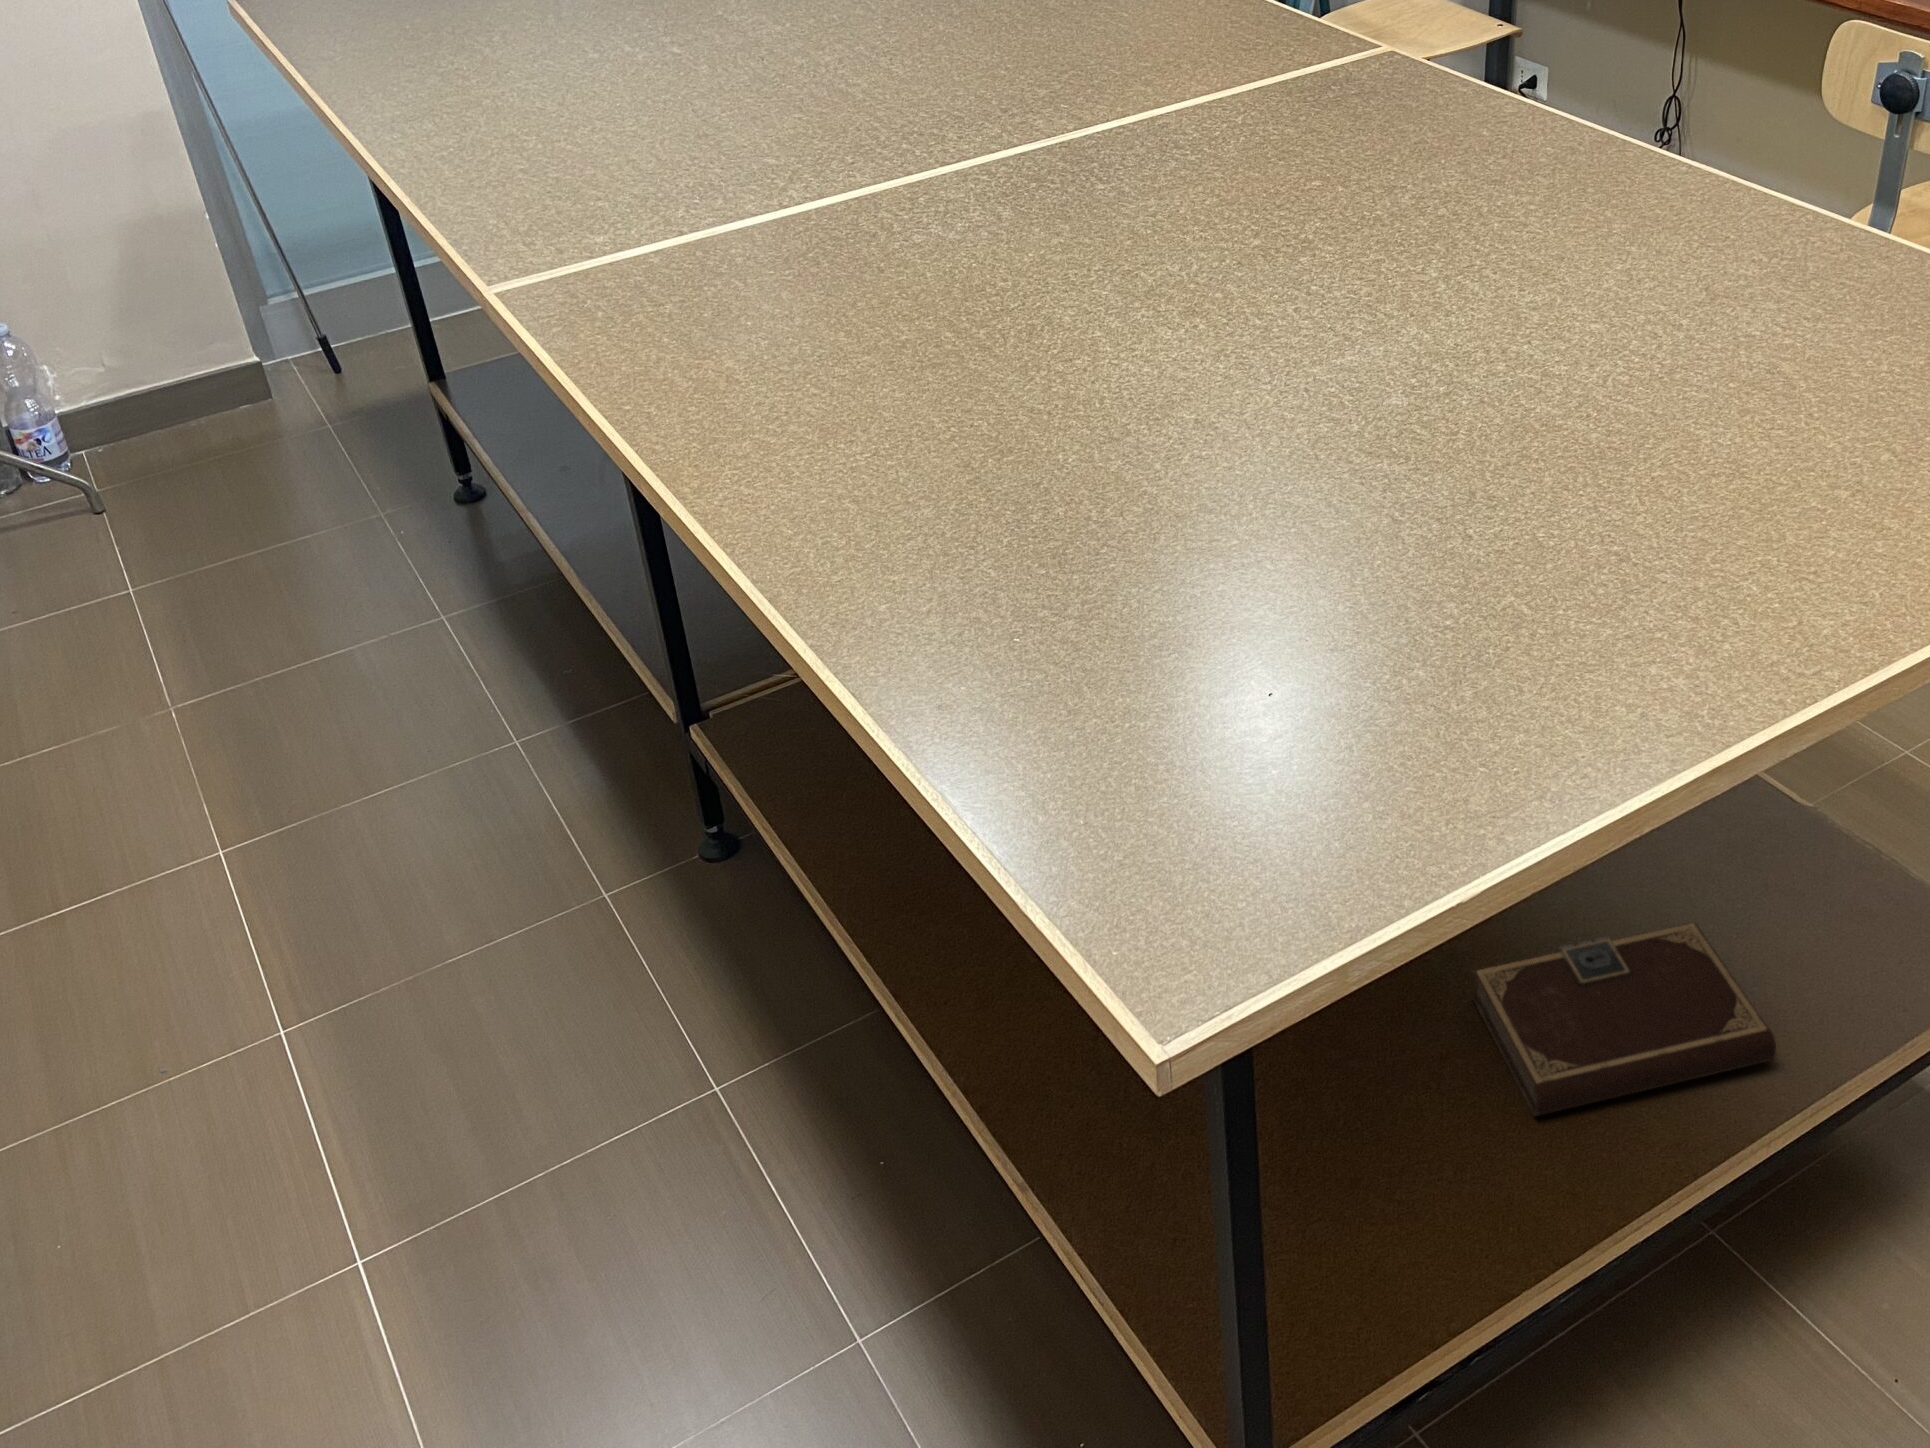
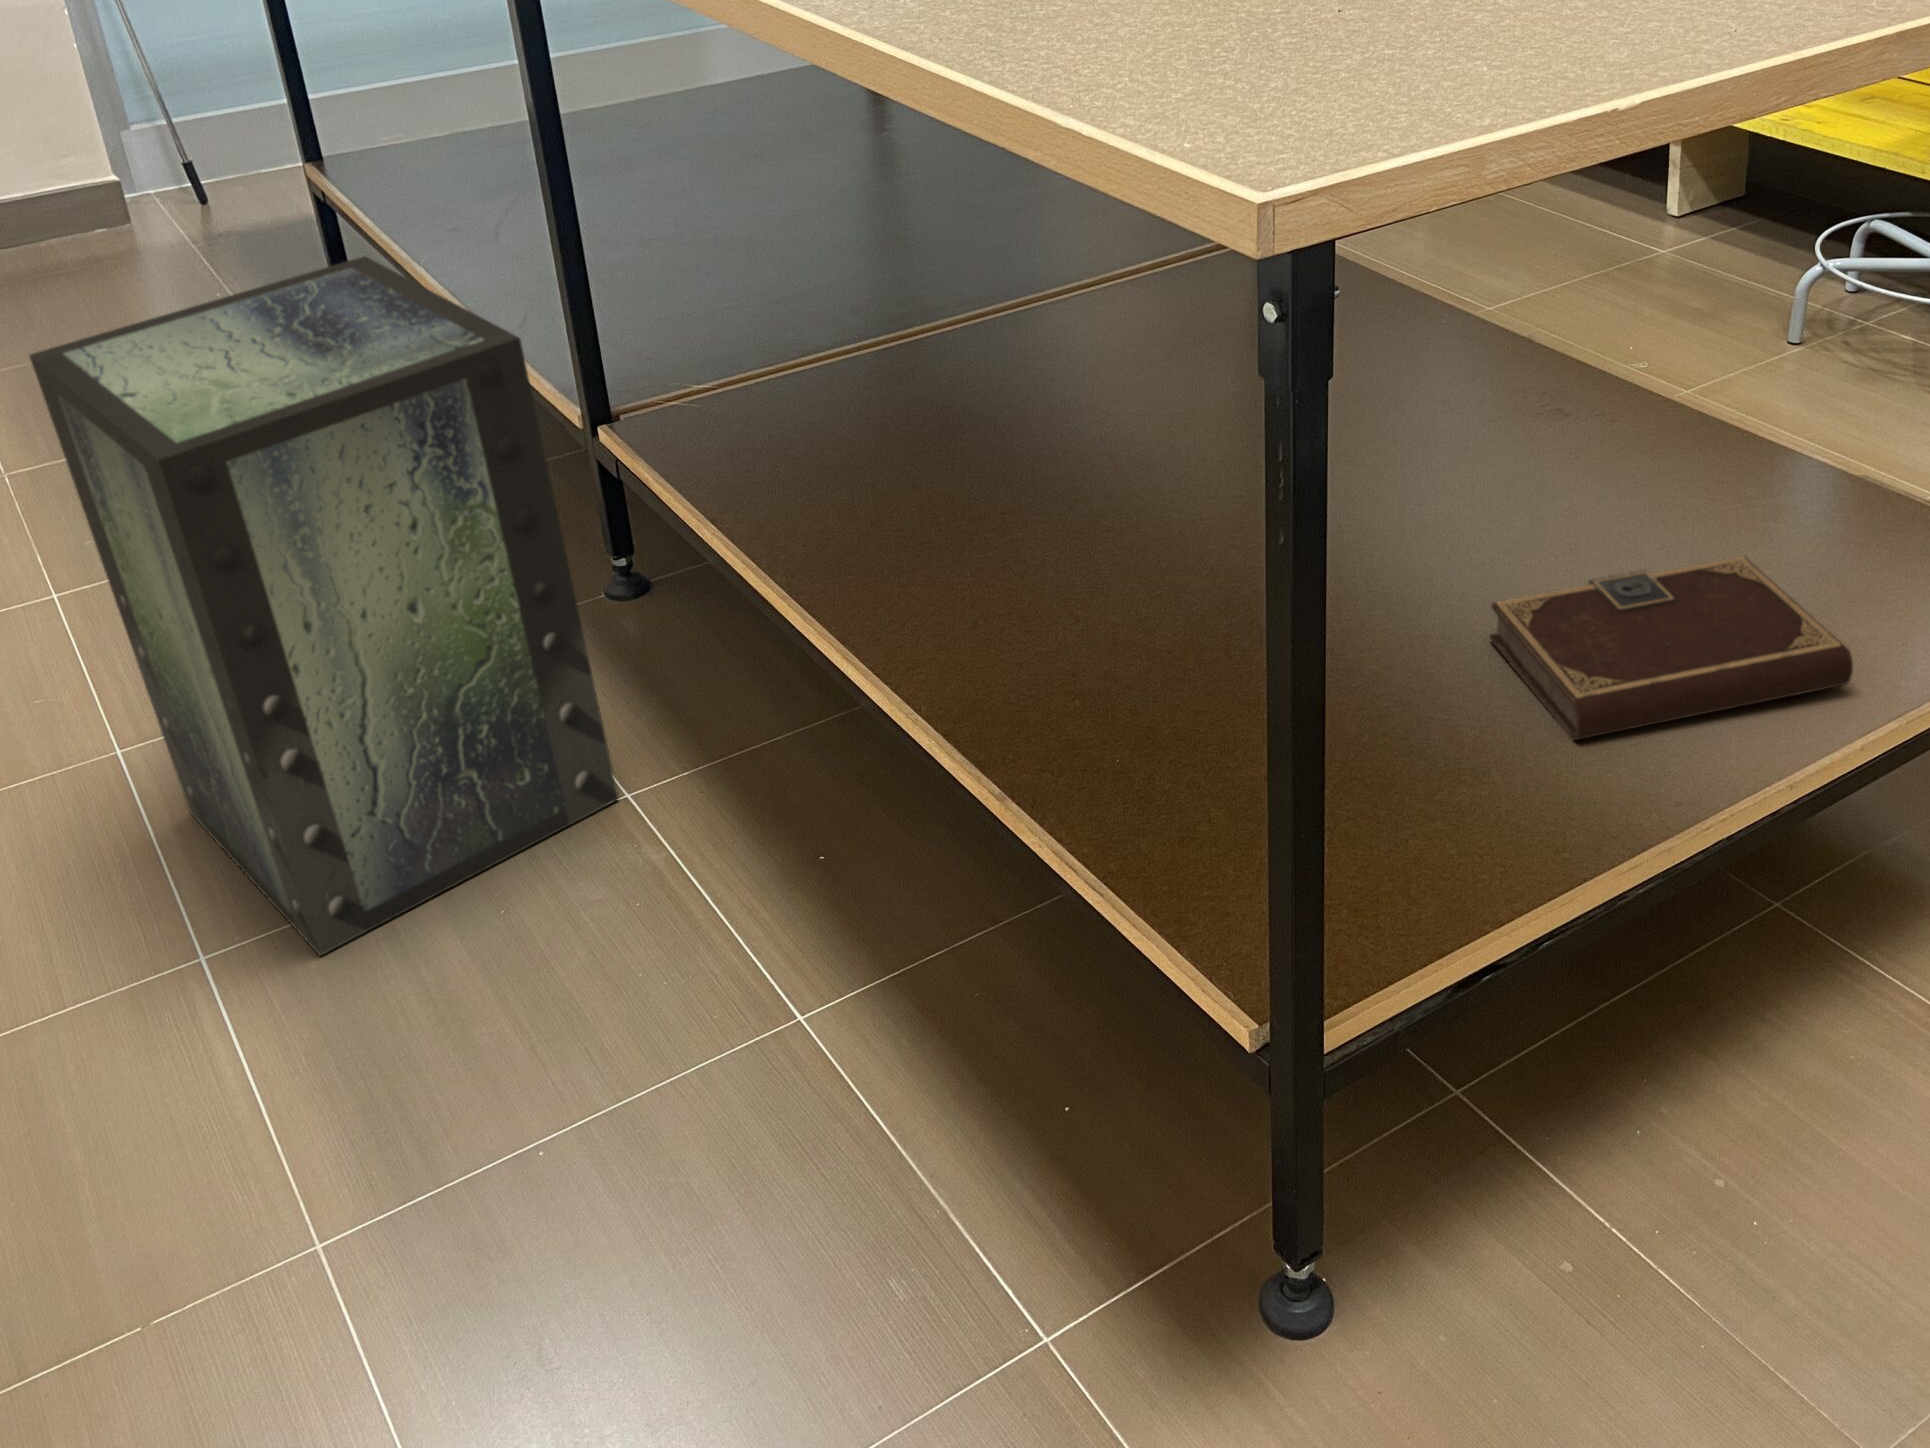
storage box: none [238,627,729,1245] -> present [29,256,618,955]

